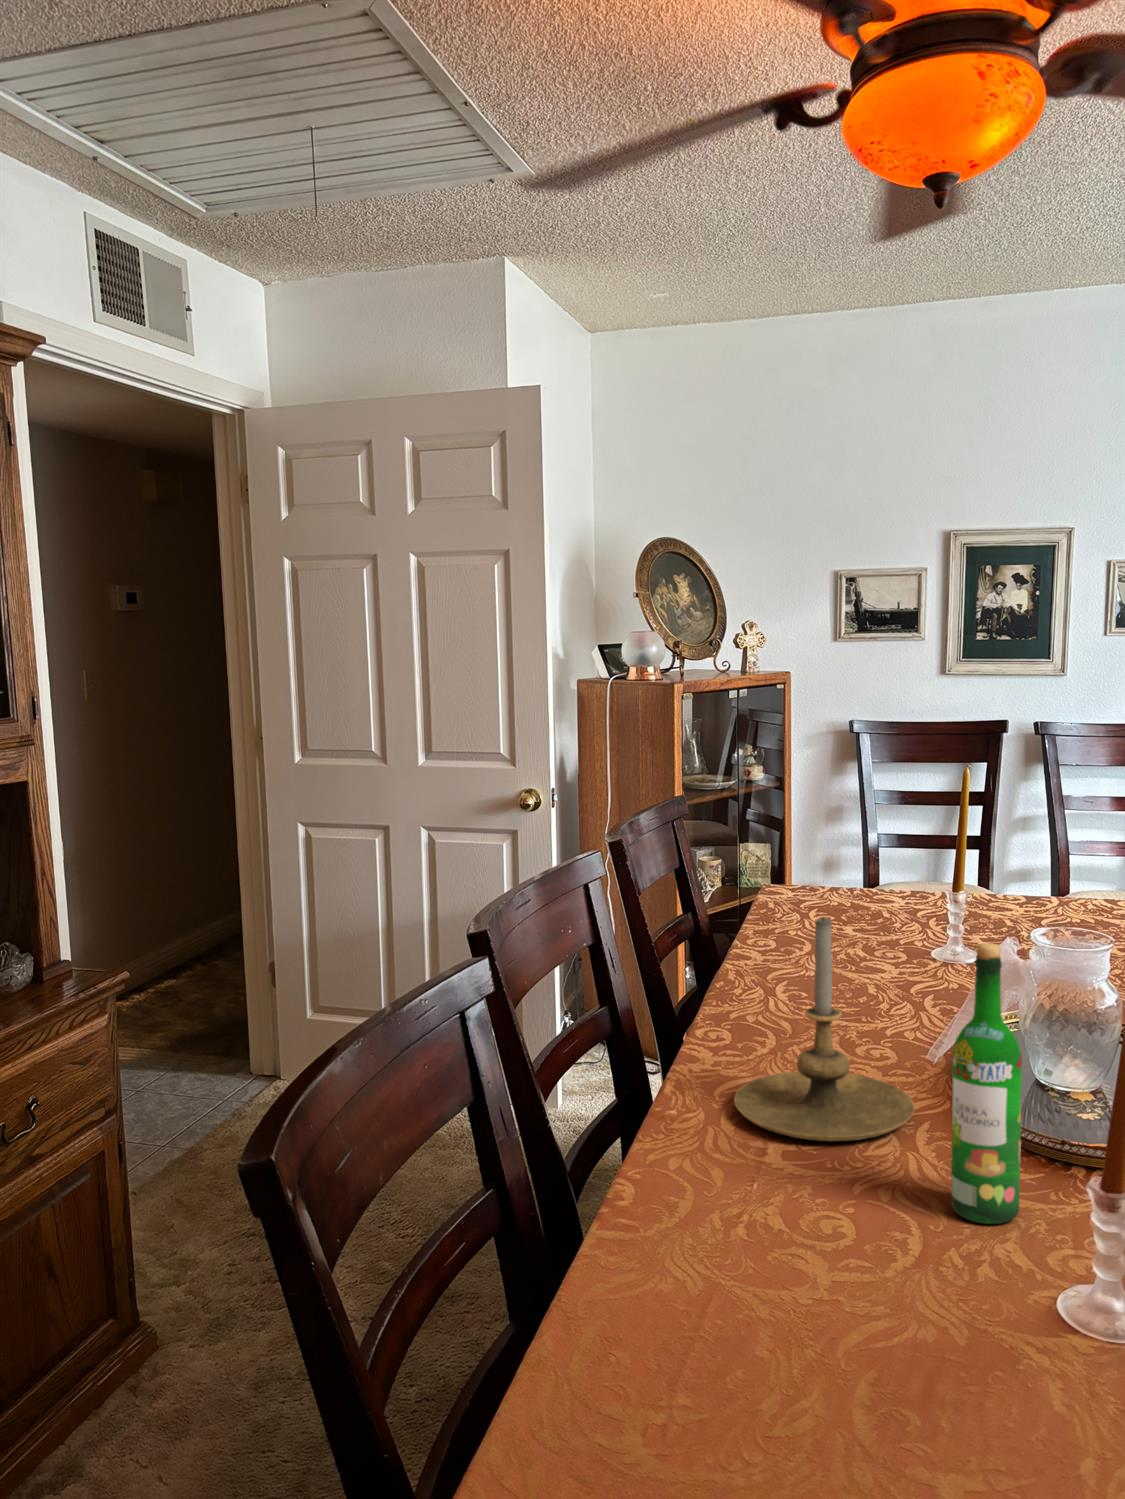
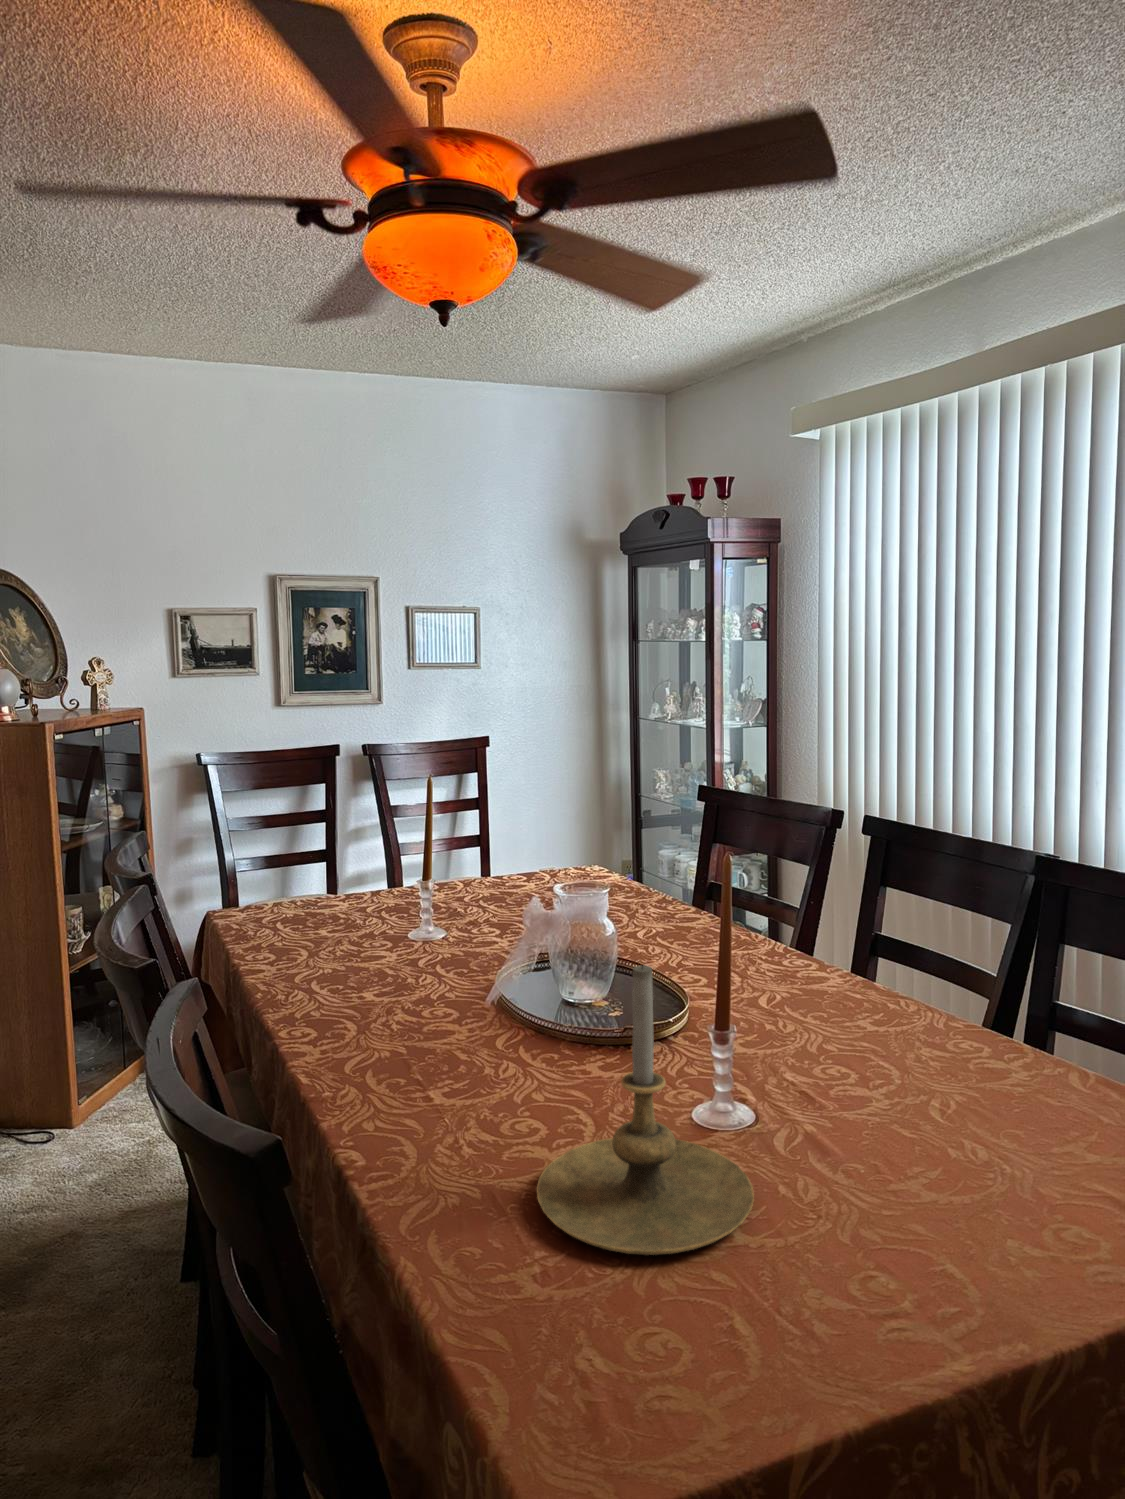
wine bottle: present [951,943,1022,1224] -> none [922,967,1009,1302]

